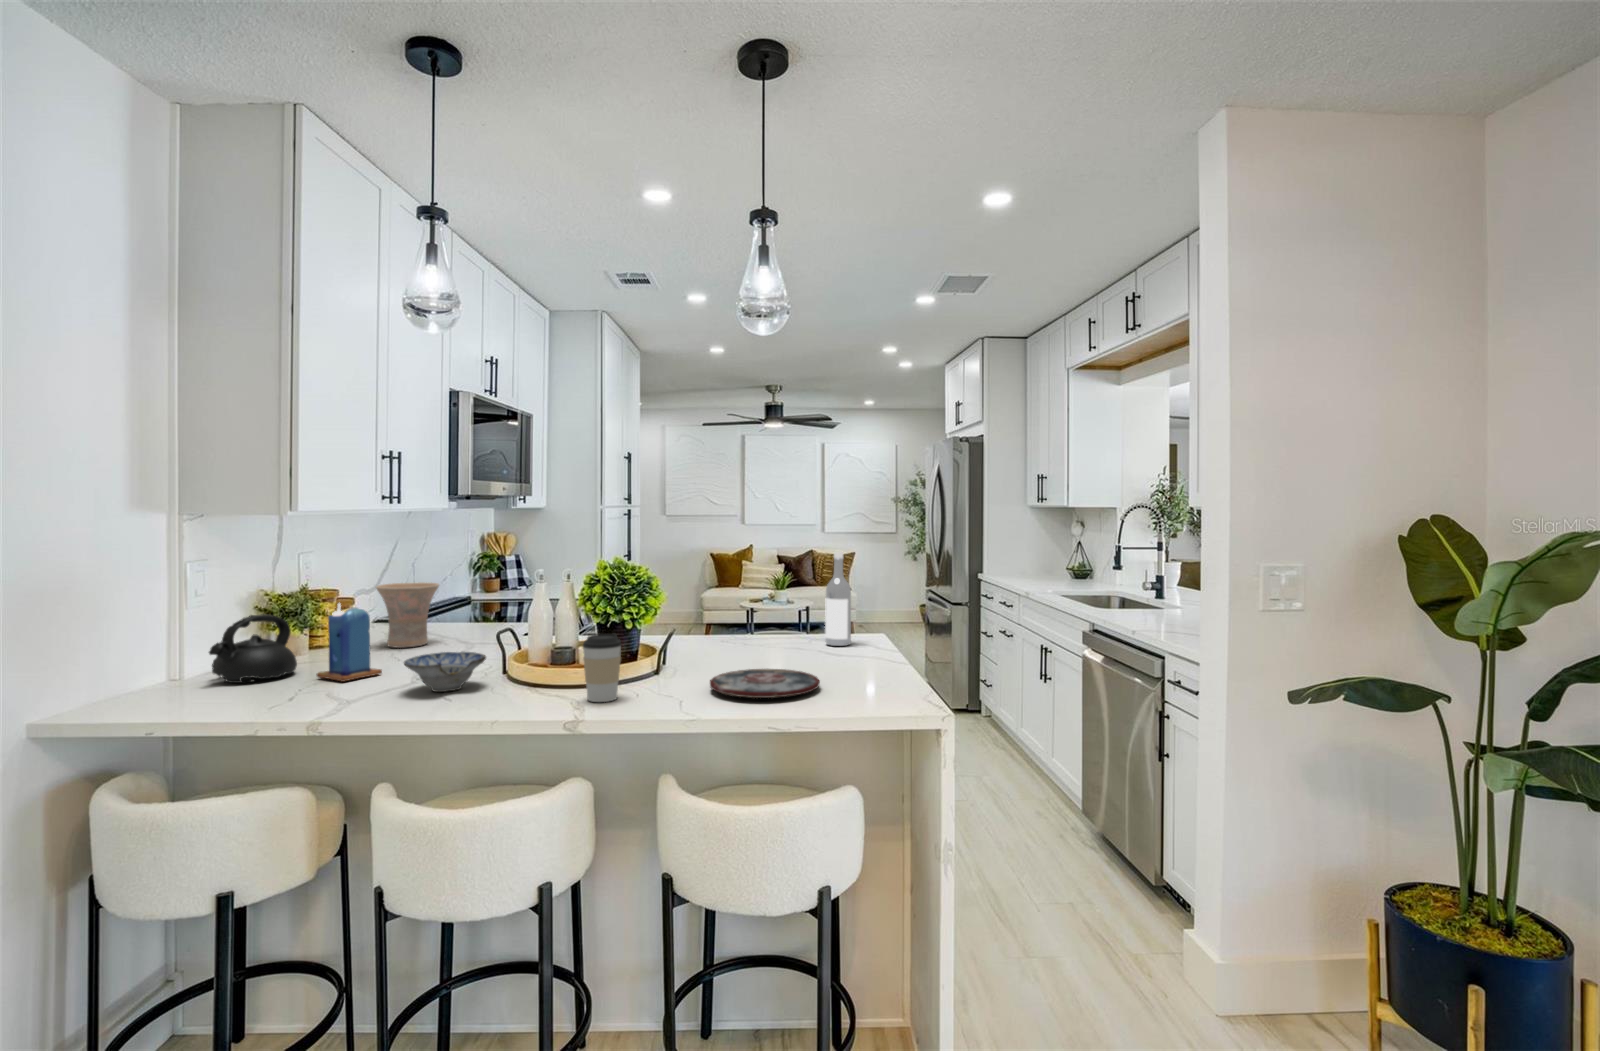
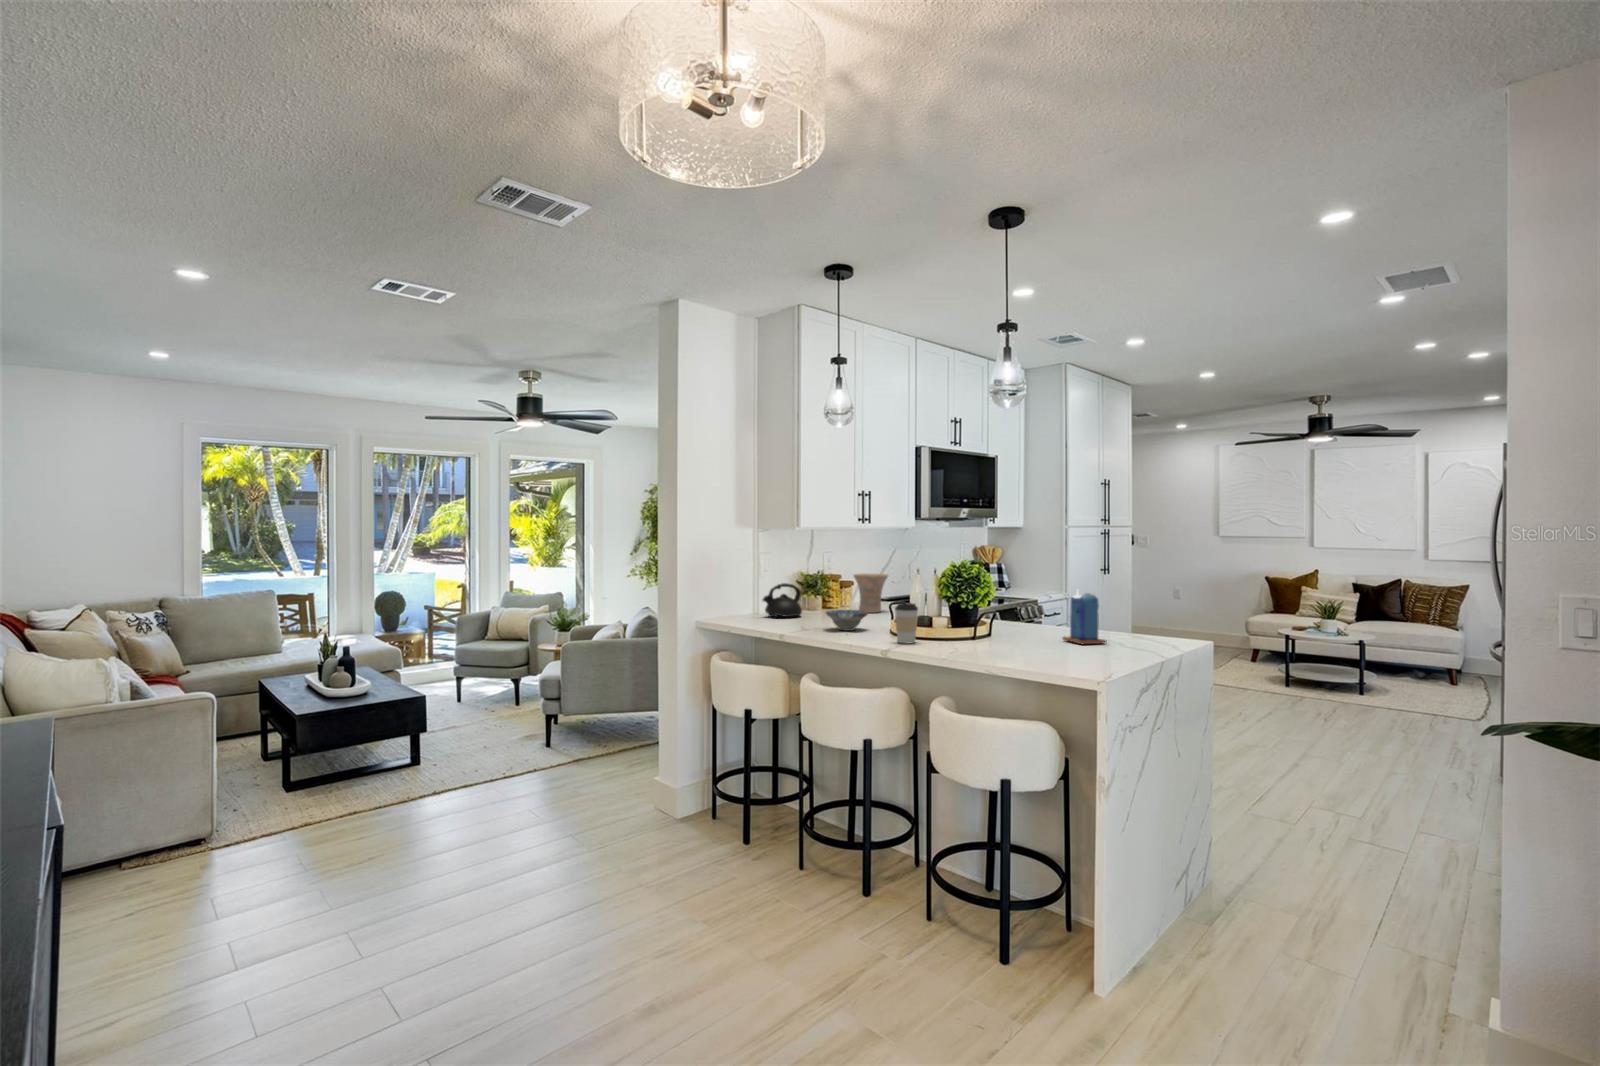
wine bottle: present [825,551,851,646] -> none [1124,562,1148,641]
candle: present [317,603,382,681] -> present [1063,590,1106,644]
plate: present [710,669,820,698] -> none [966,639,1046,654]

